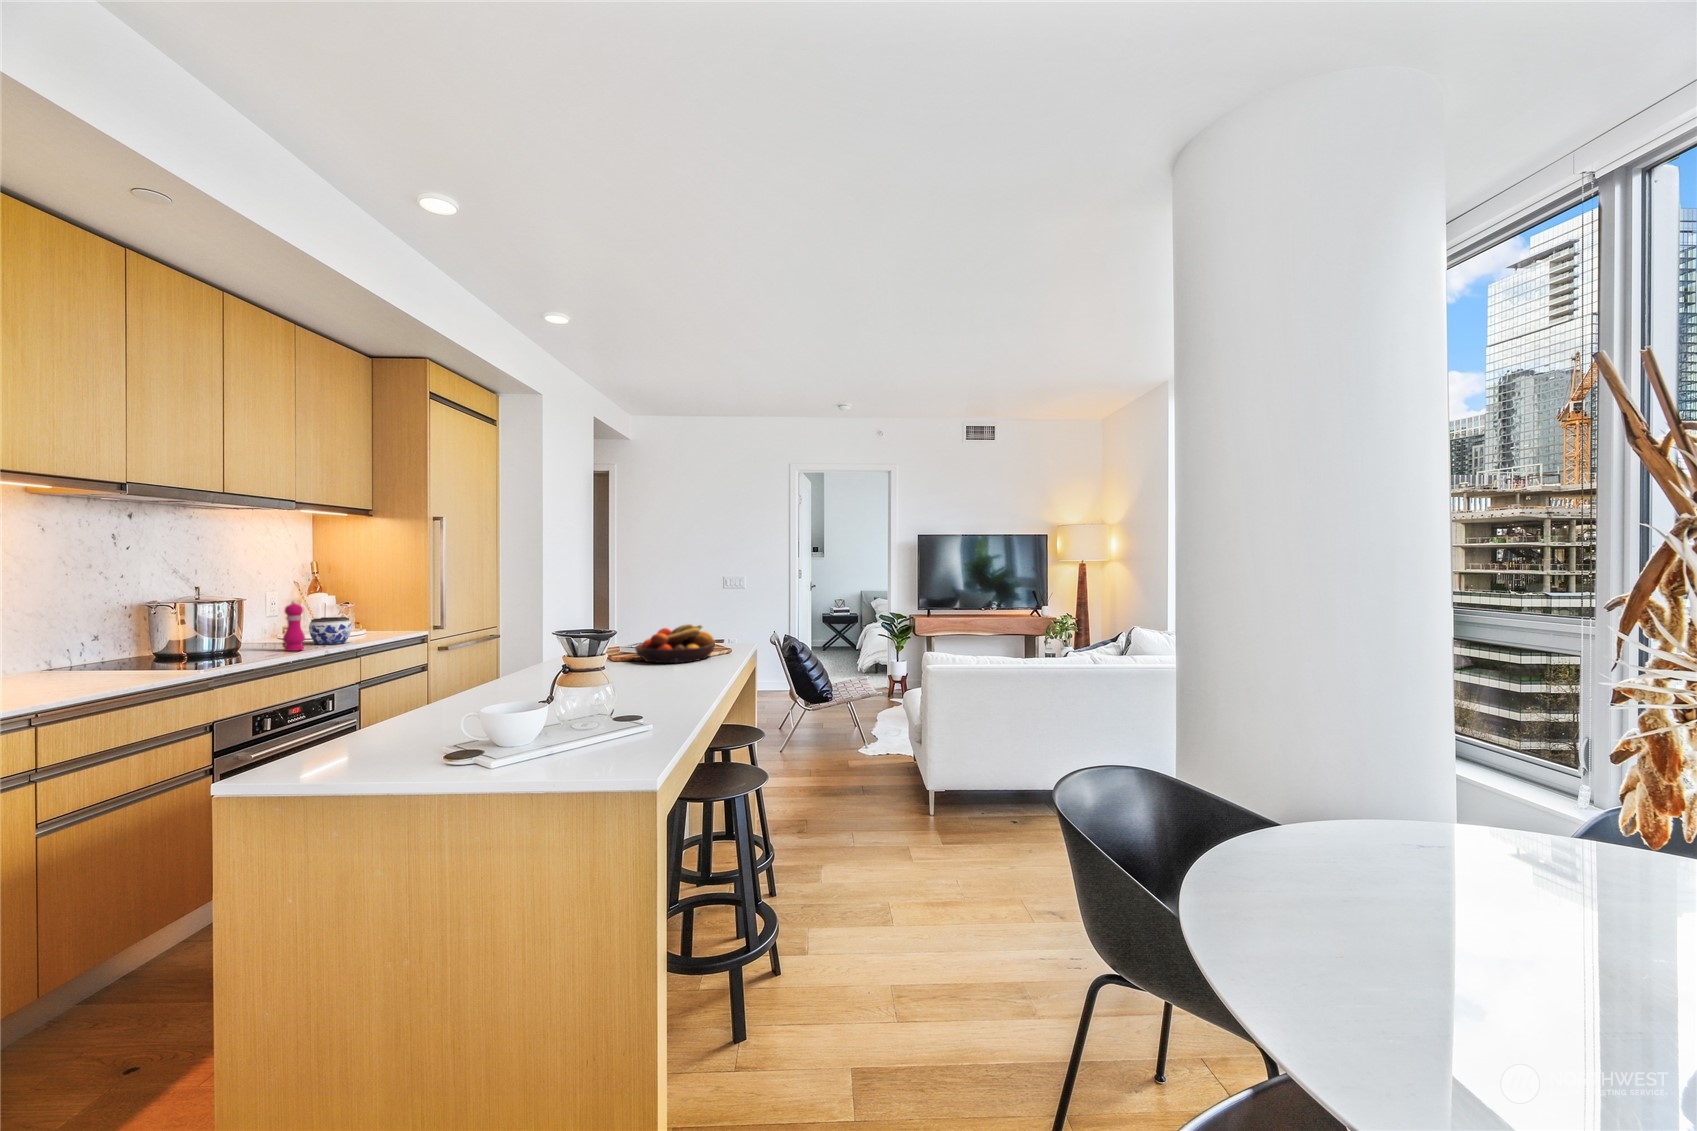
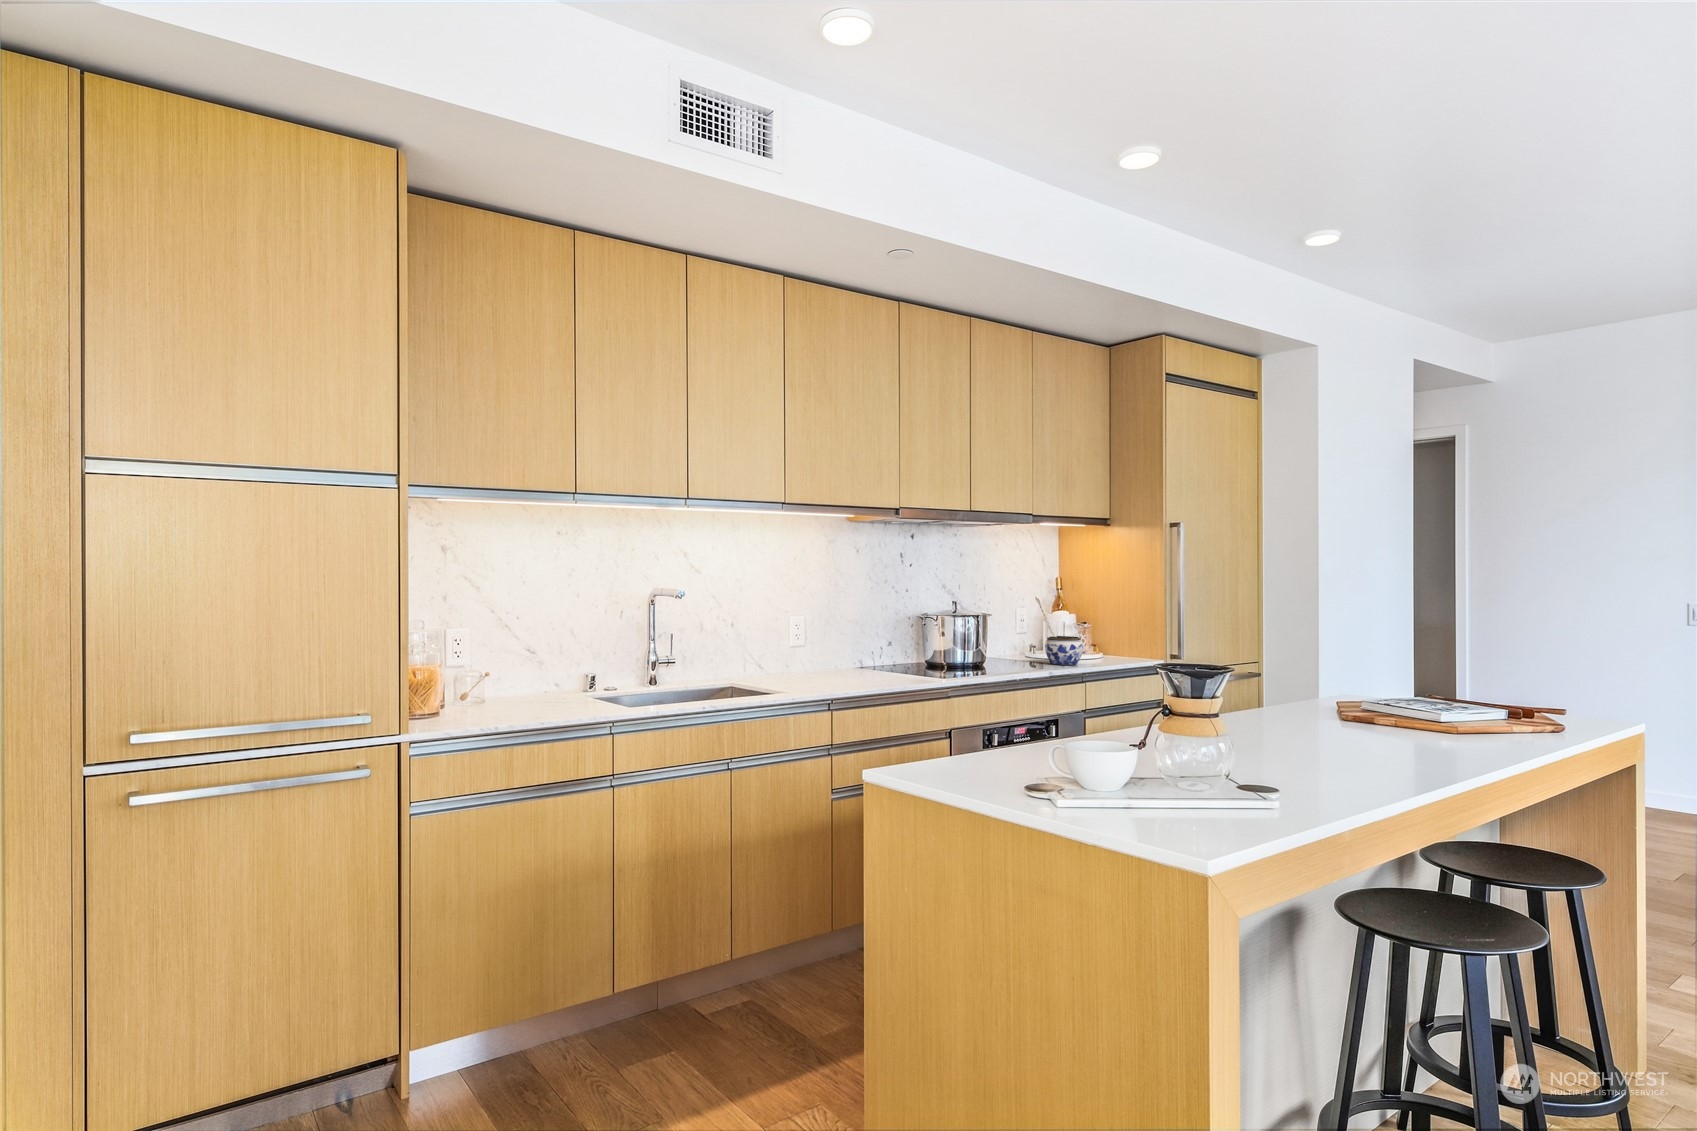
pepper mill: present [283,600,305,651] -> none [1019,617,1037,669]
fruit bowl: present [635,624,715,663] -> none [1370,676,1501,731]

